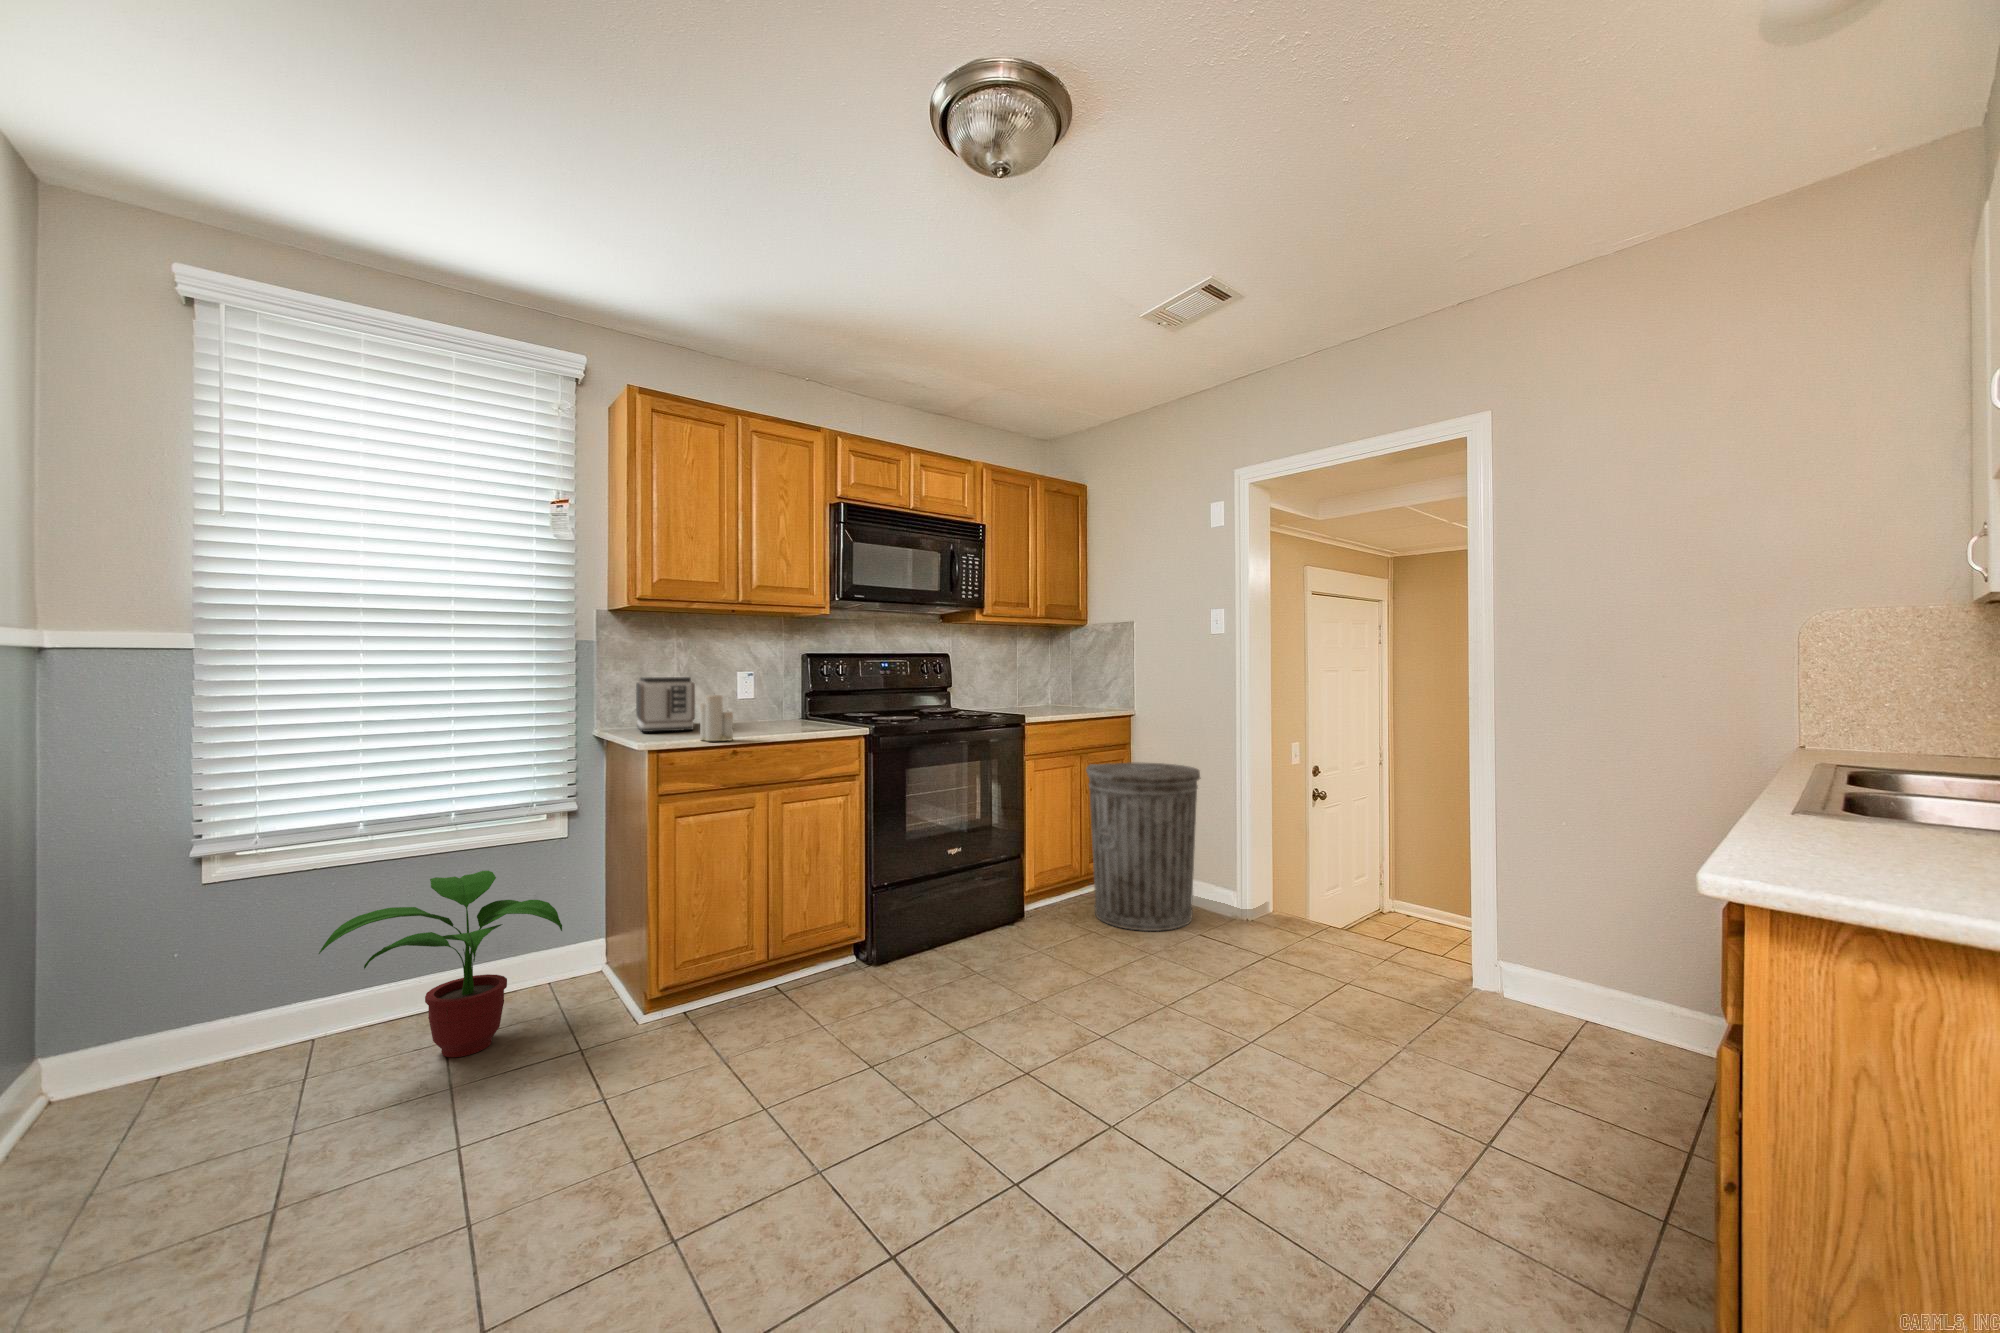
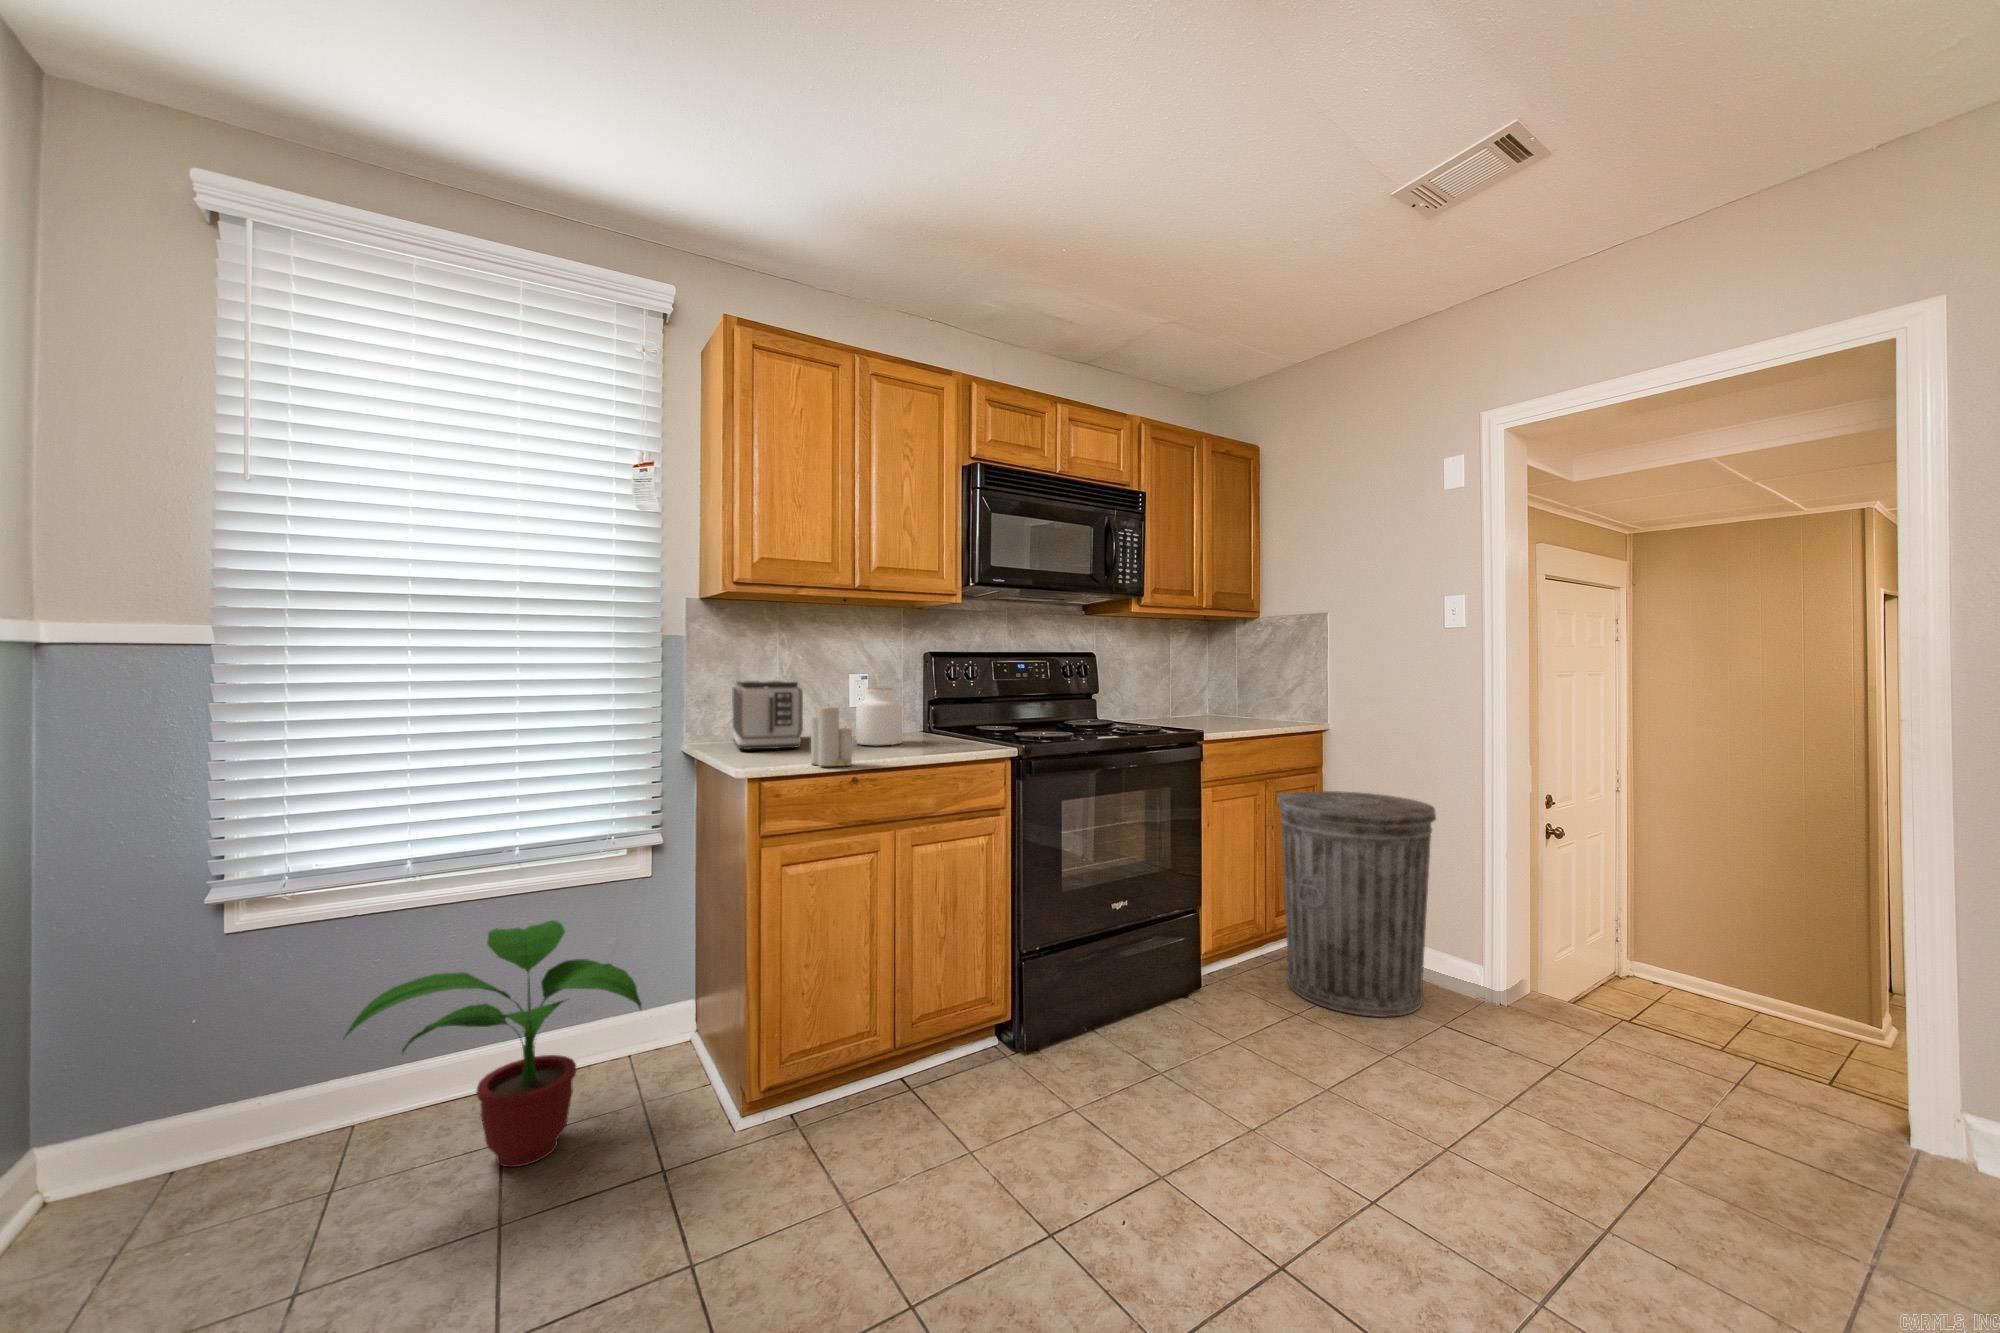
jar: none [740,682,779,728] -> present [856,688,902,745]

